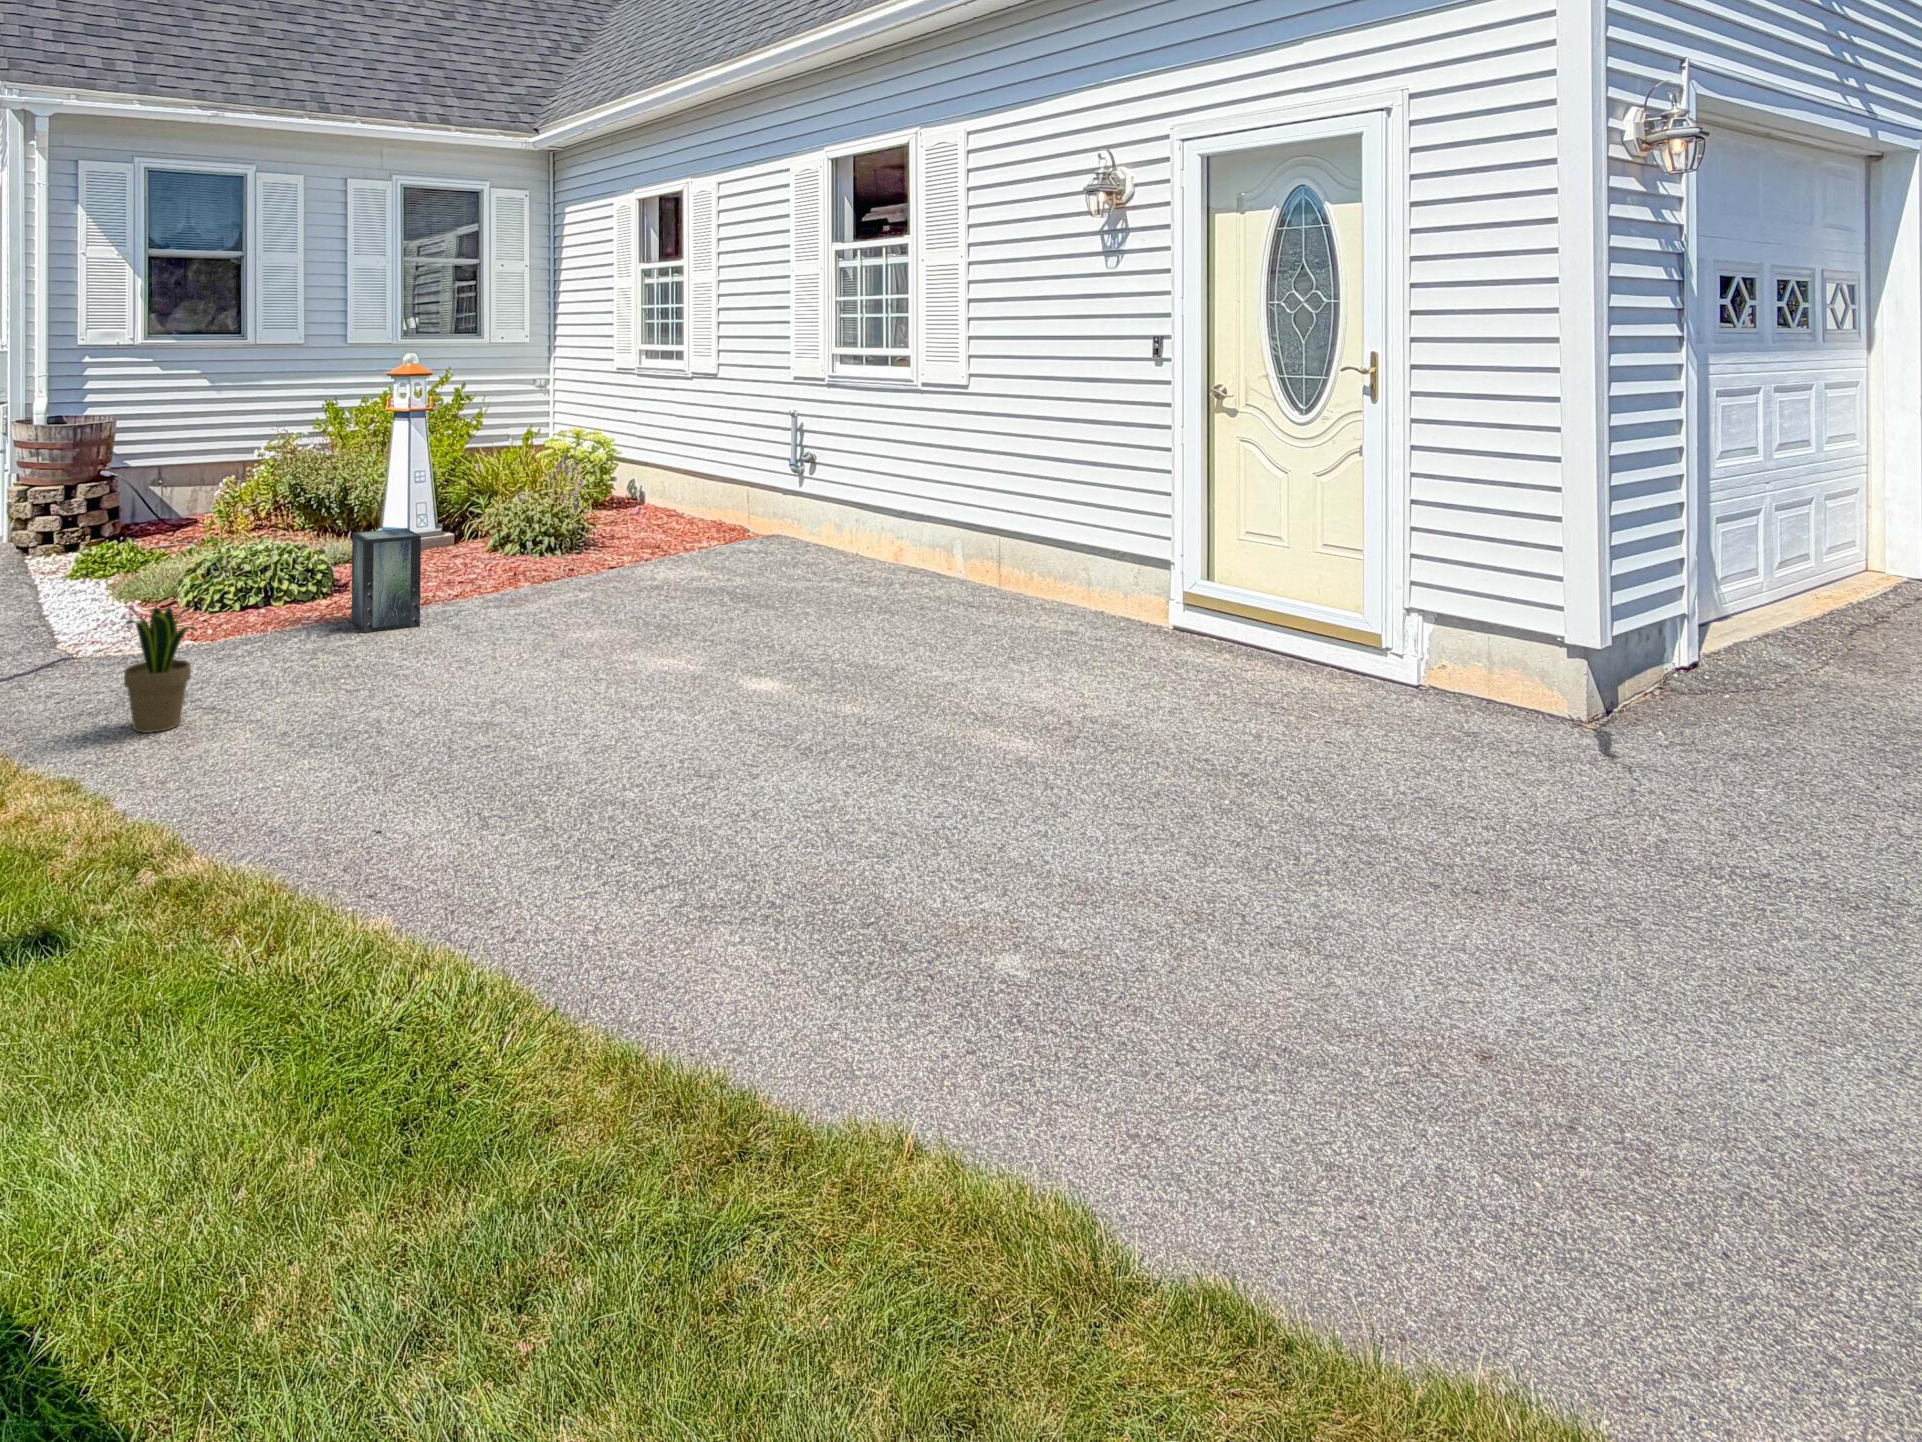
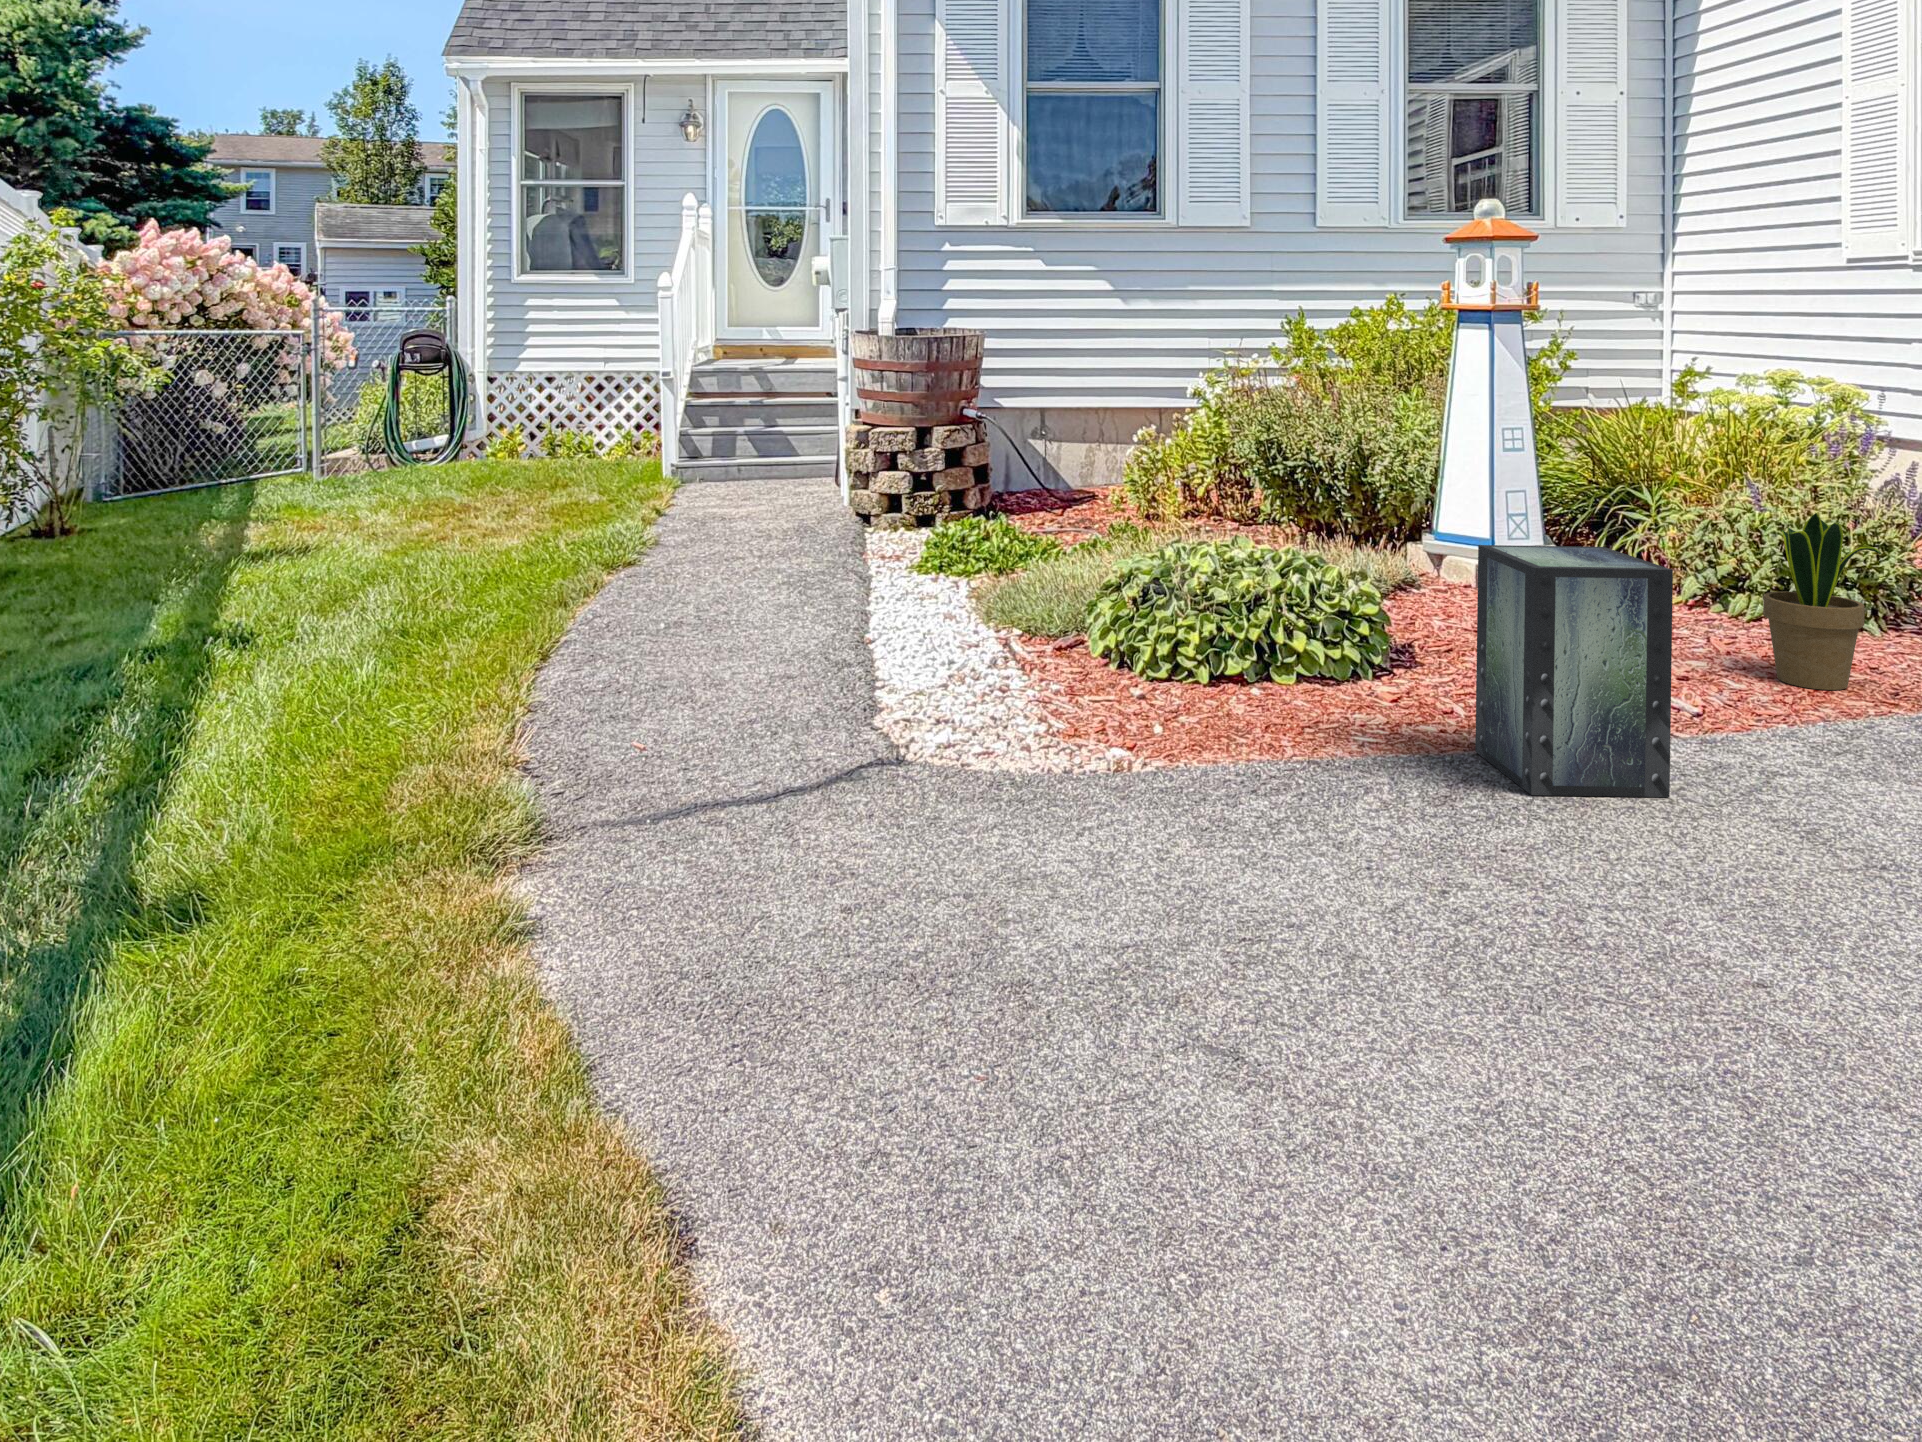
potted plant: present [124,607,195,733] -> present [1763,513,1882,690]

